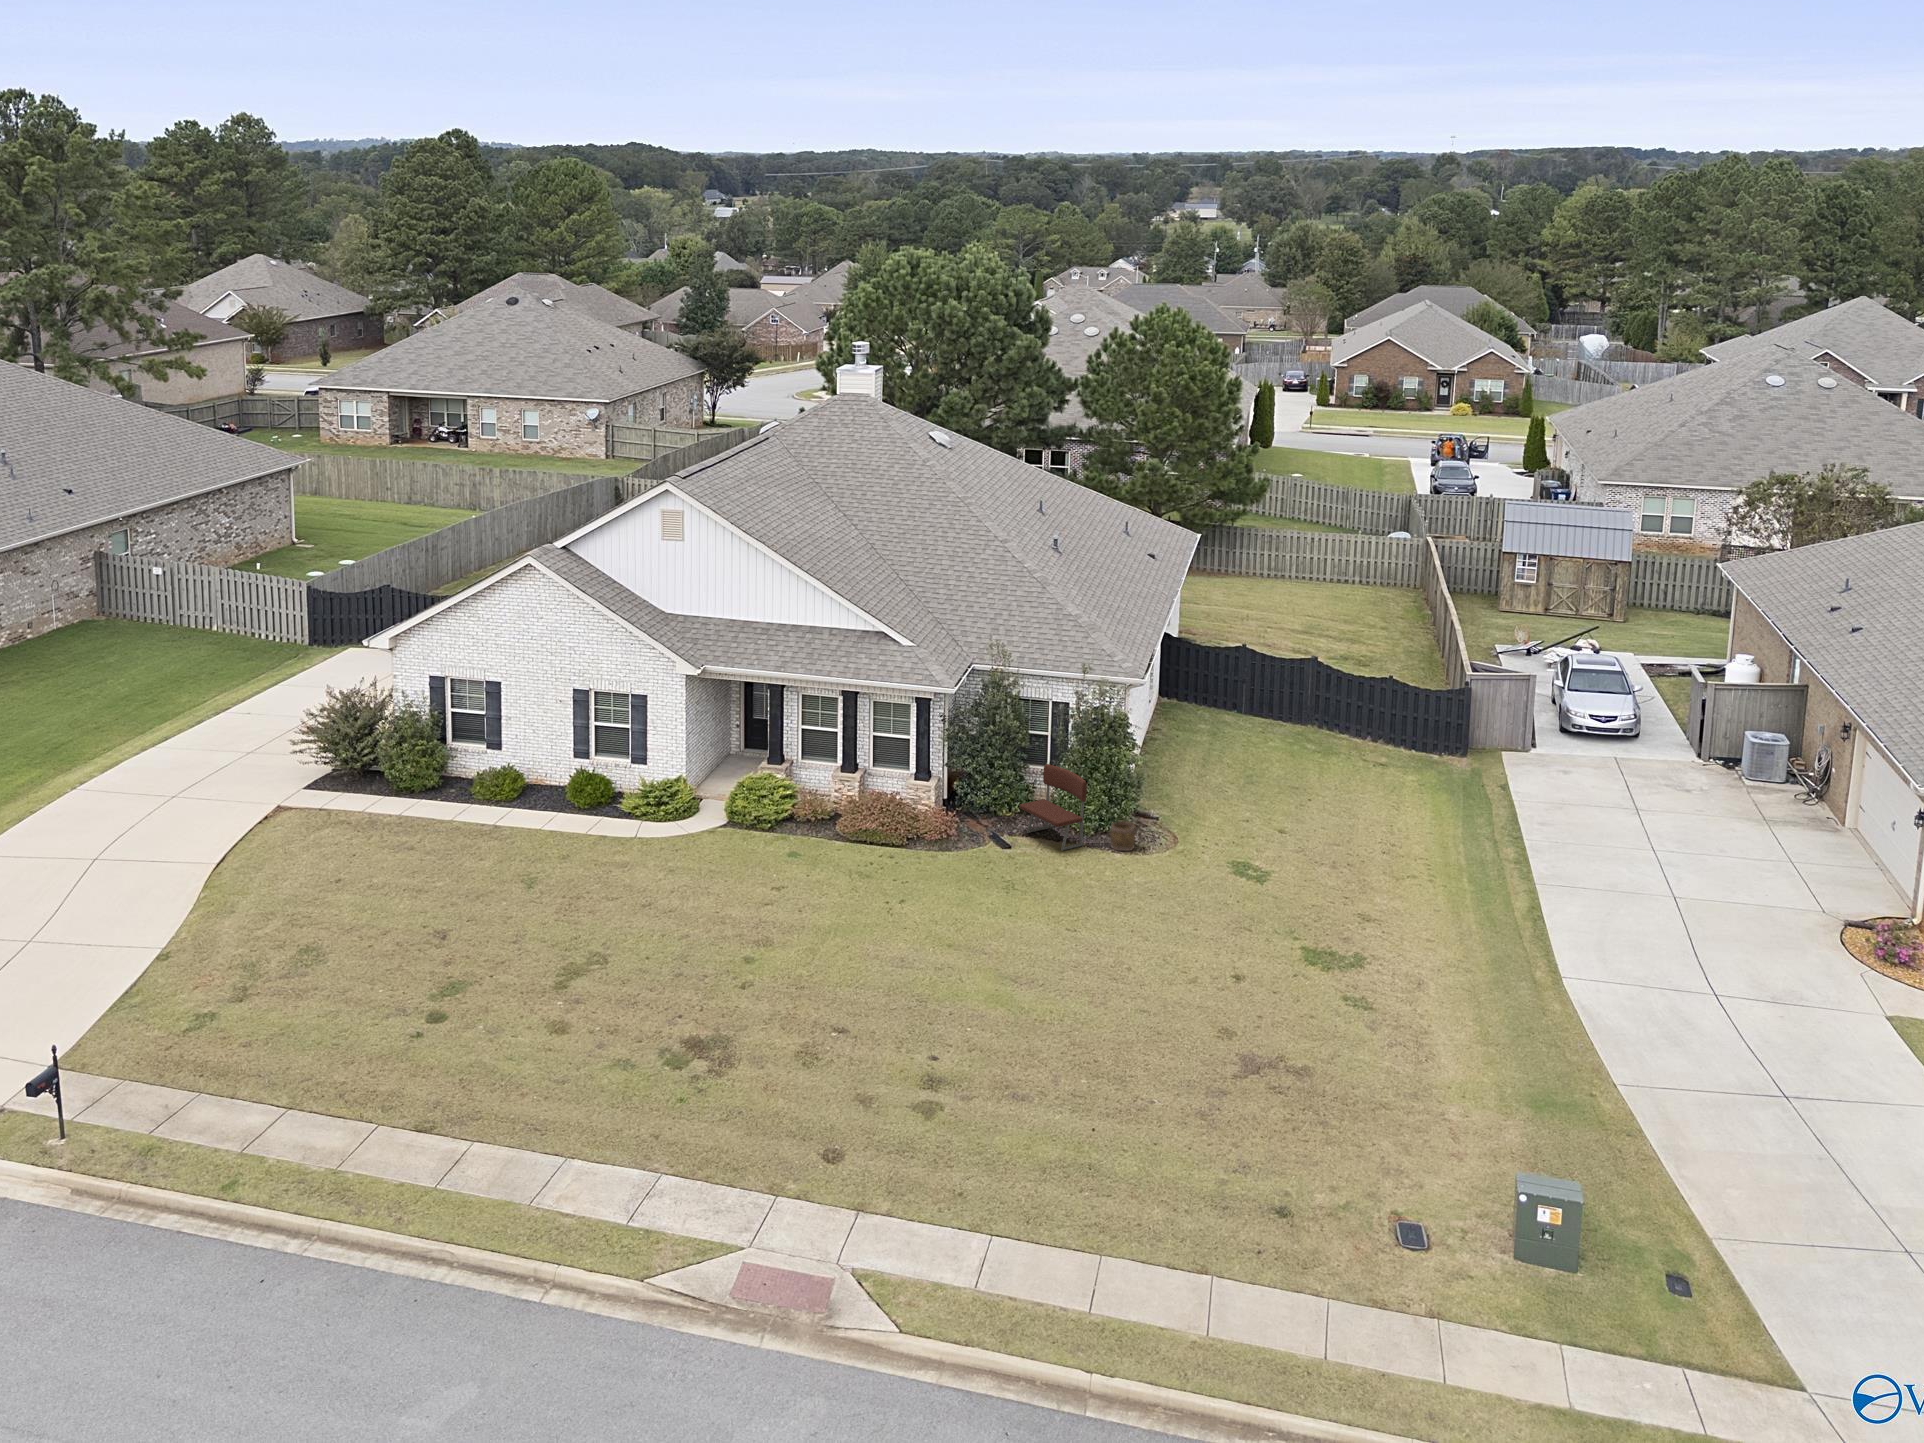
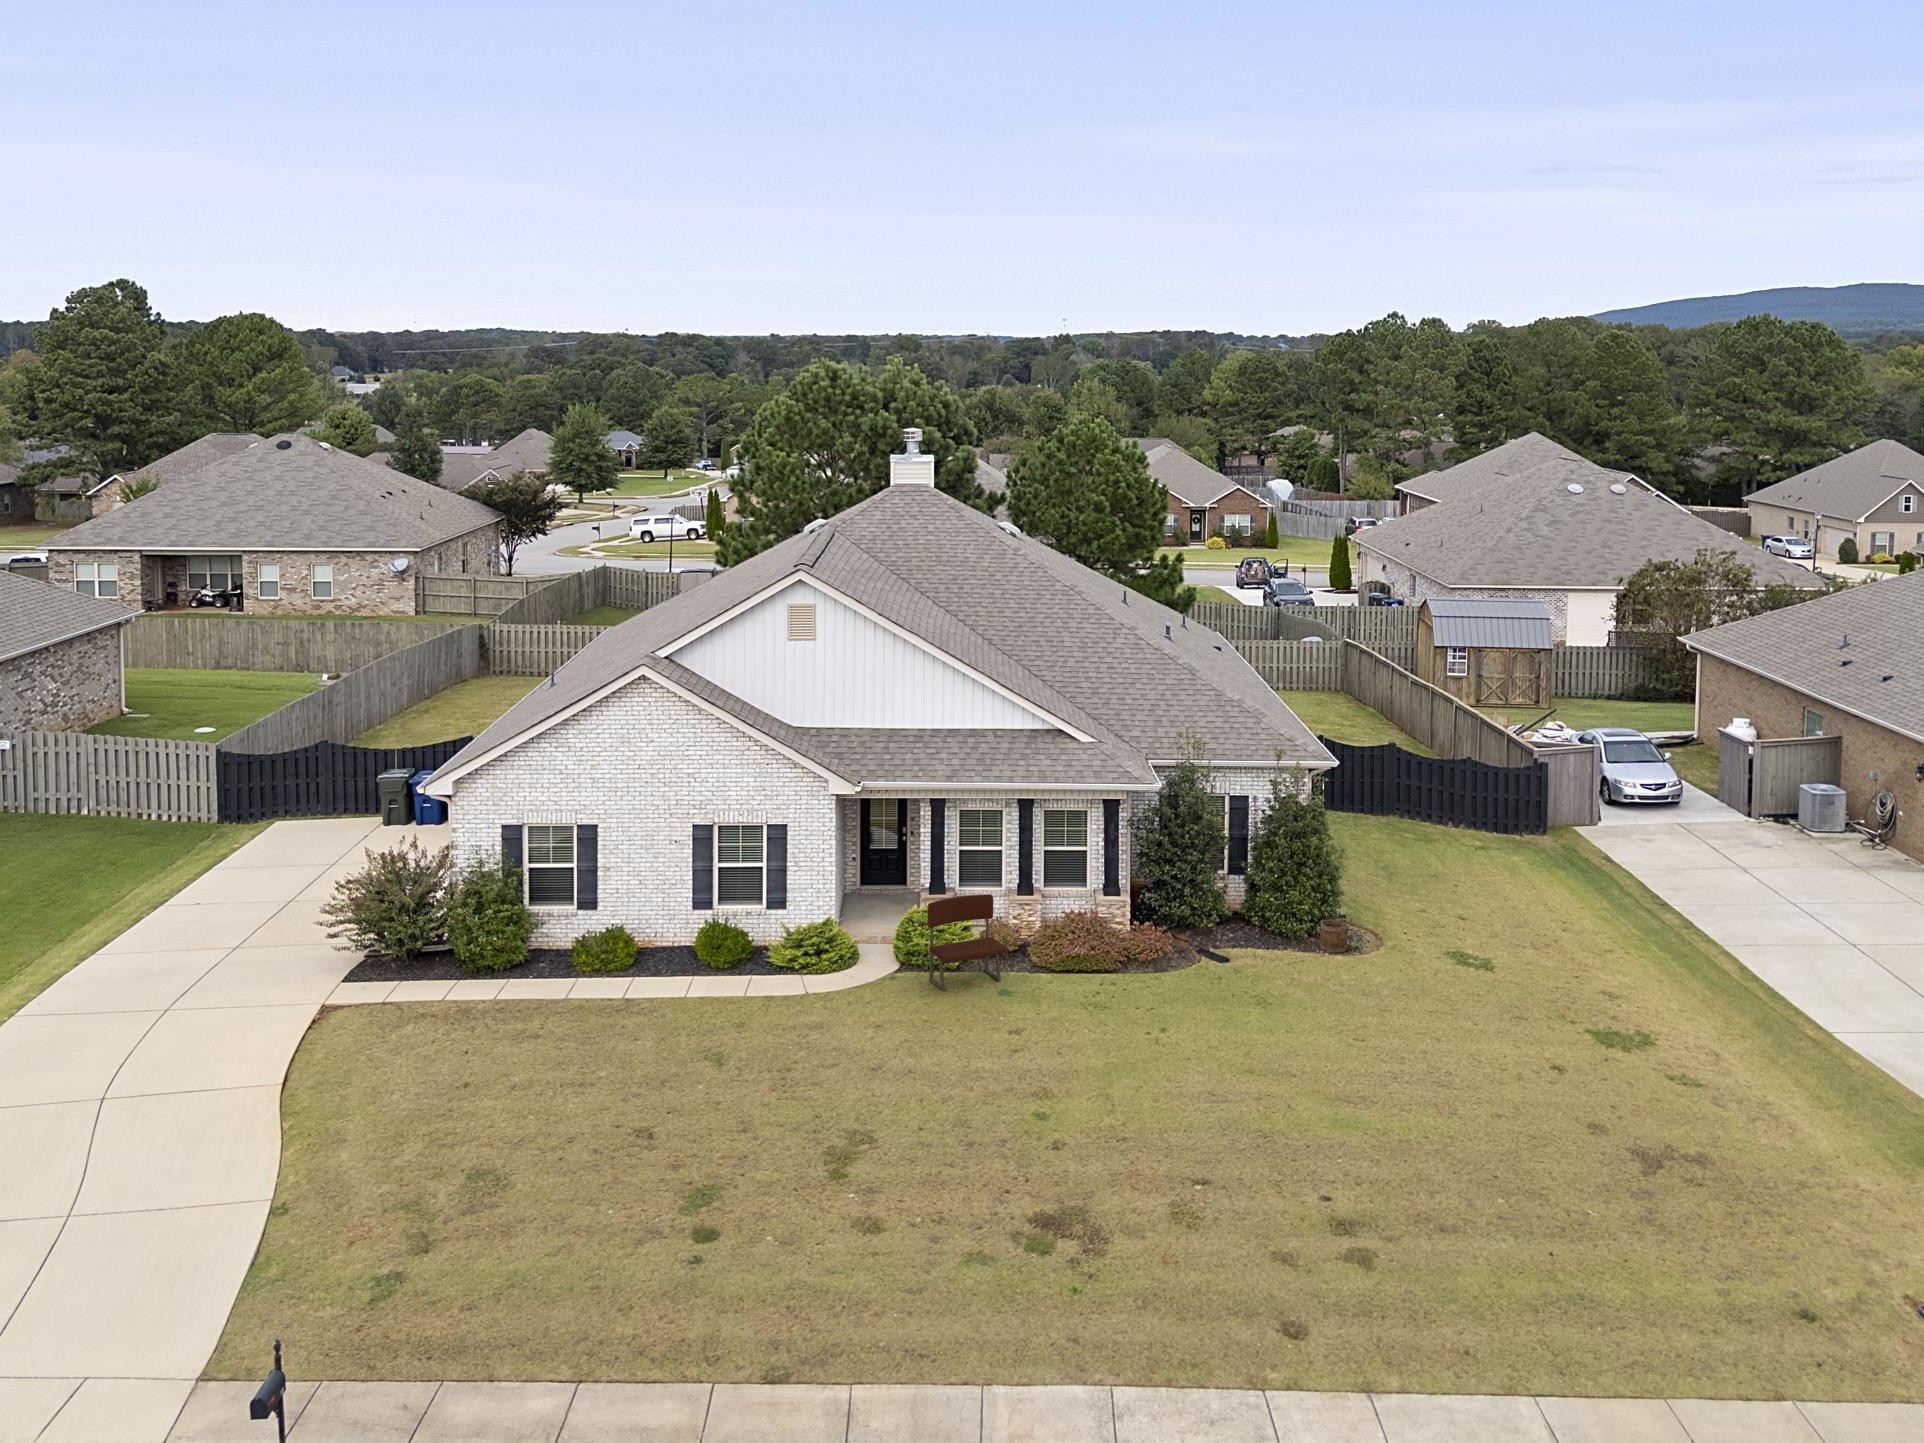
bench: present [1019,764,1087,851] -> present [928,894,1009,991]

